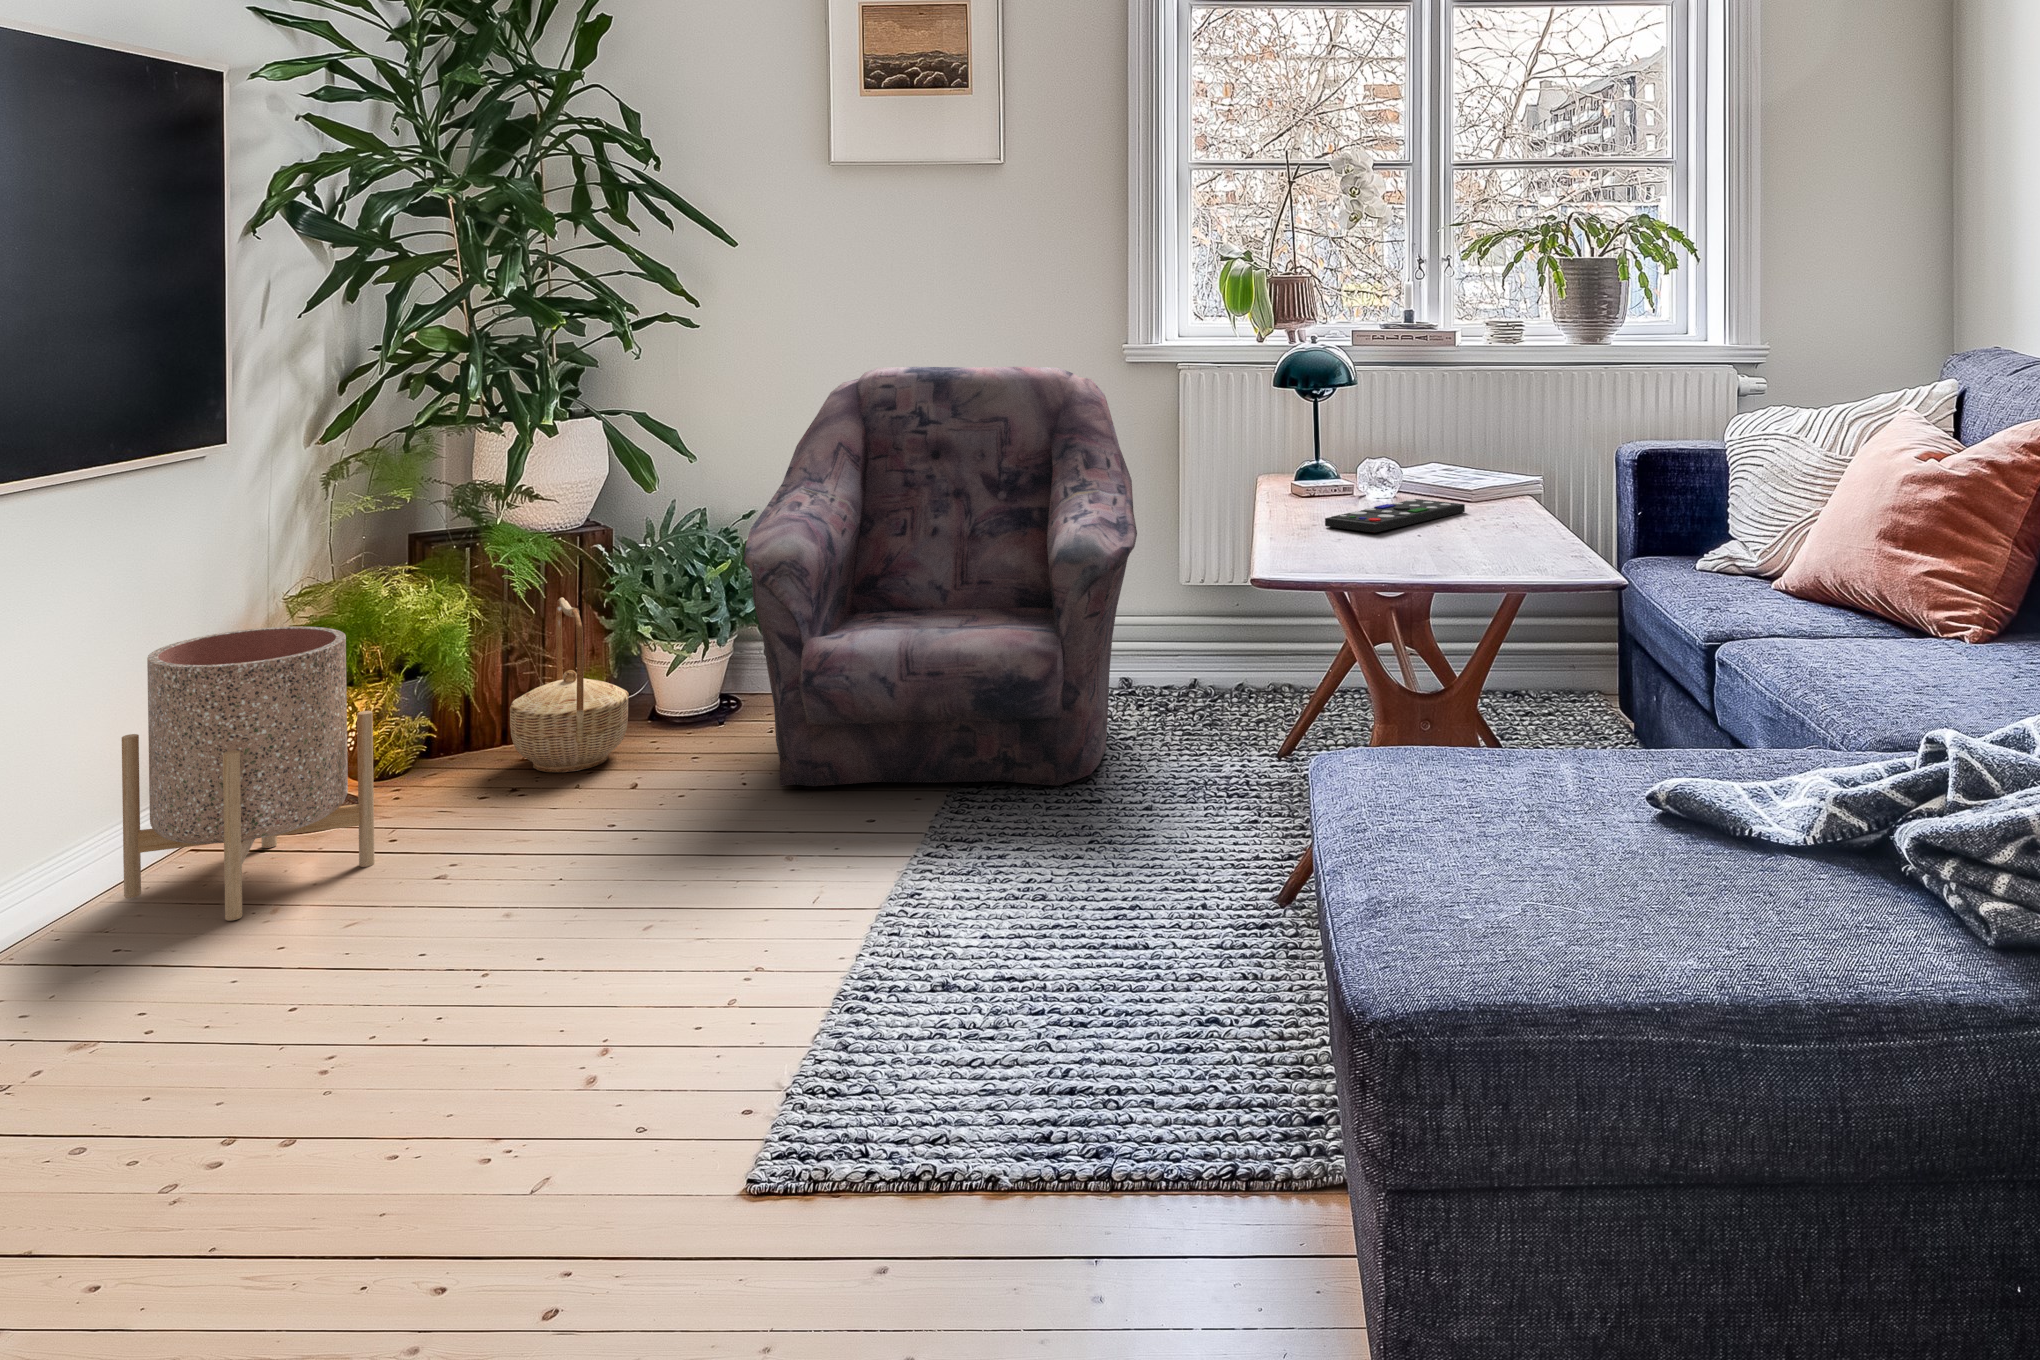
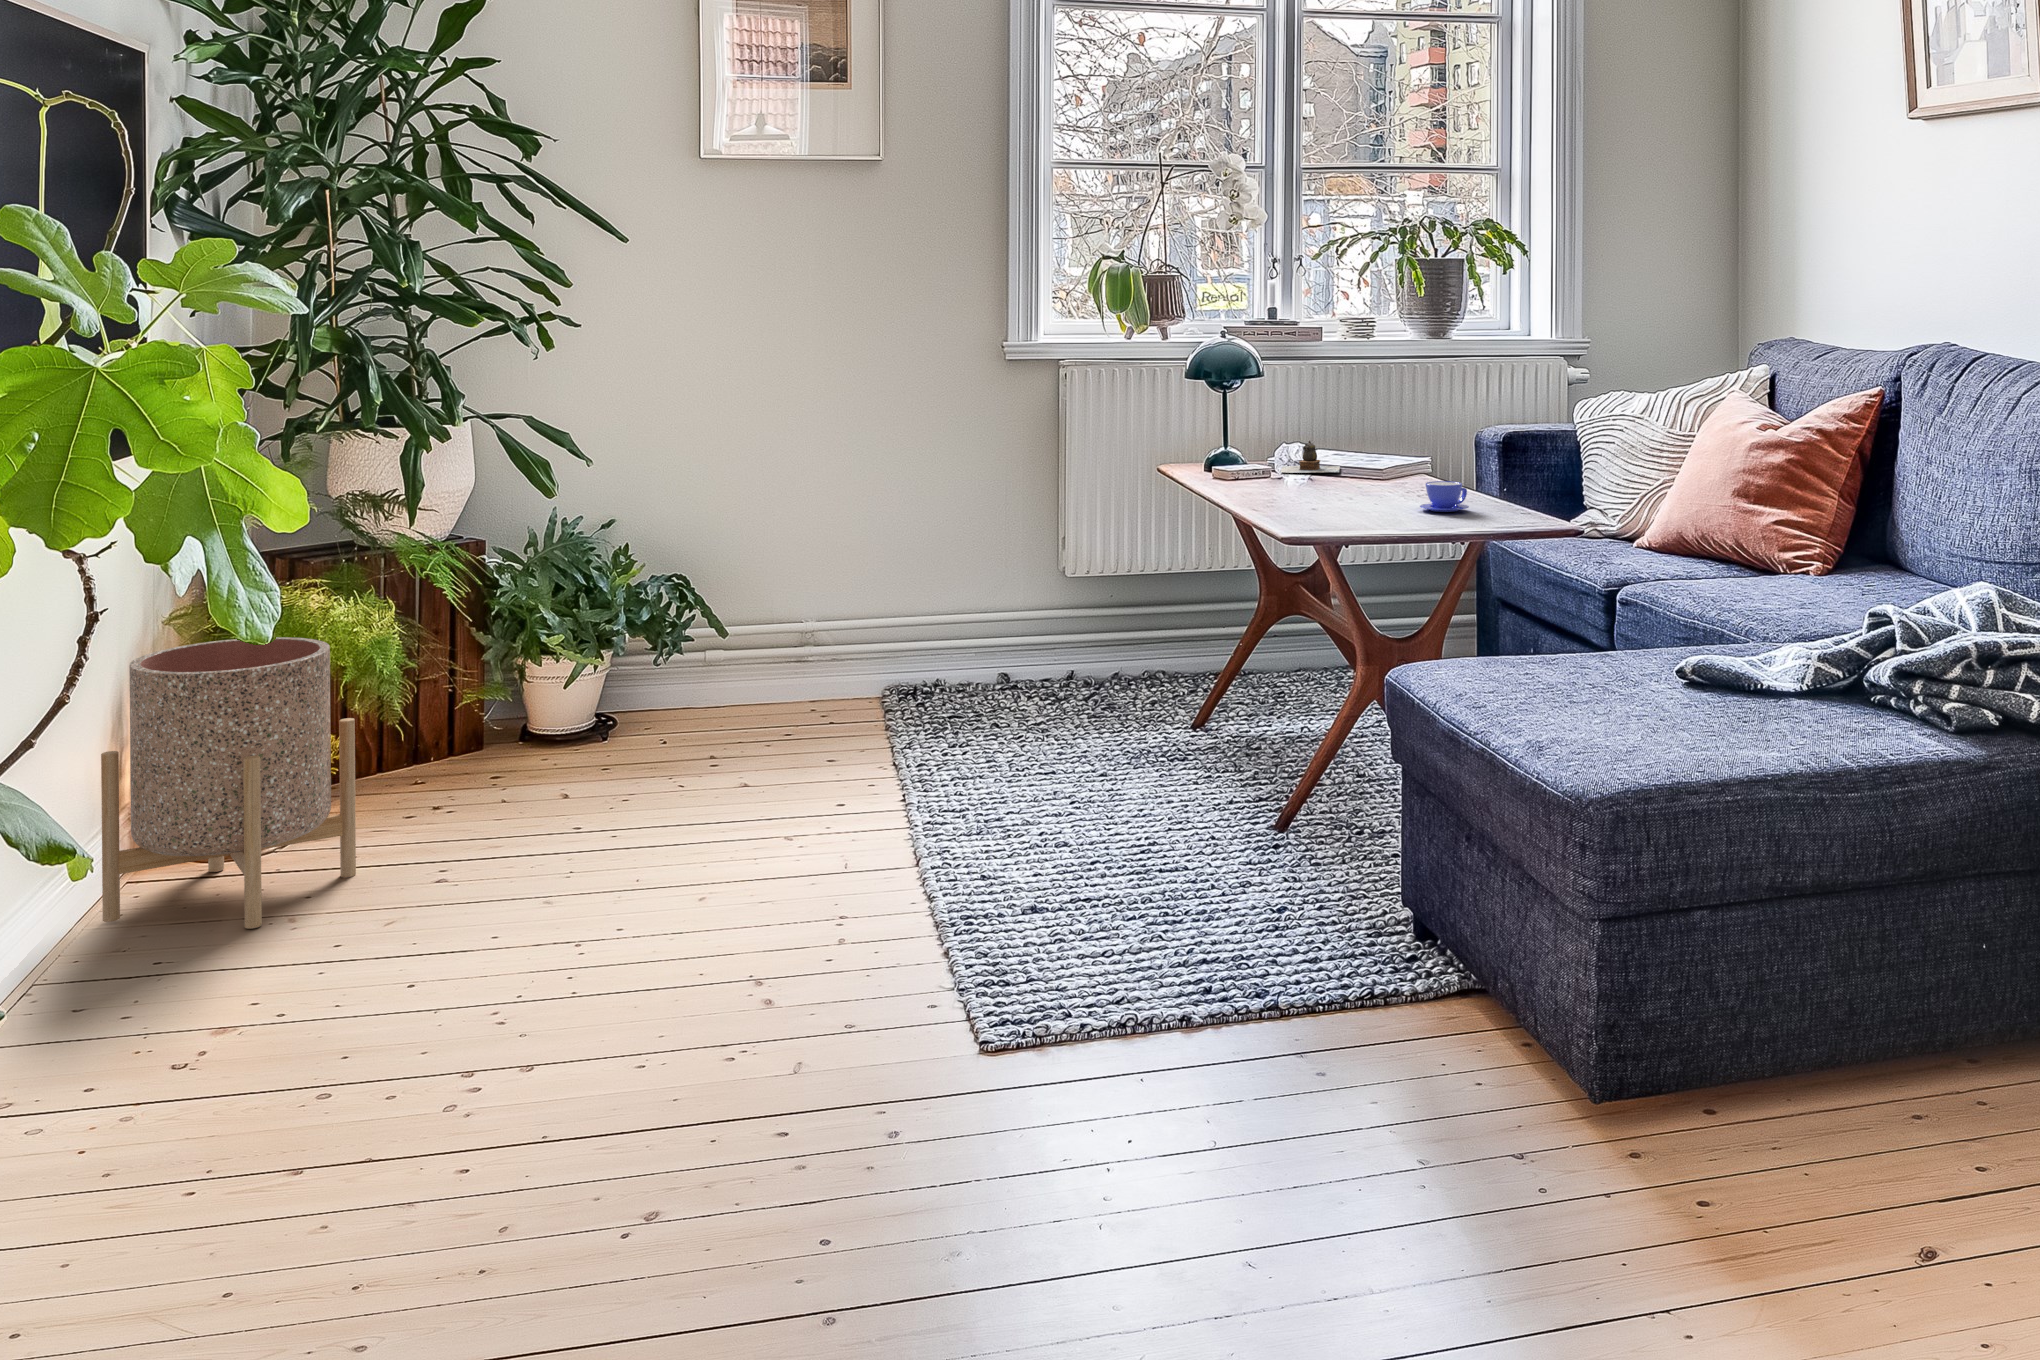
armchair: present [743,367,1137,786] -> none [677,367,1070,781]
teapot: none [1360,455,1434,491] -> present [1280,441,1340,473]
remote control: present [1325,499,1465,532] -> none [1287,477,1391,503]
teacup: none [1463,513,1520,550] -> present [1420,481,1469,512]
basket: present [510,598,629,772] -> none [414,611,540,789]

